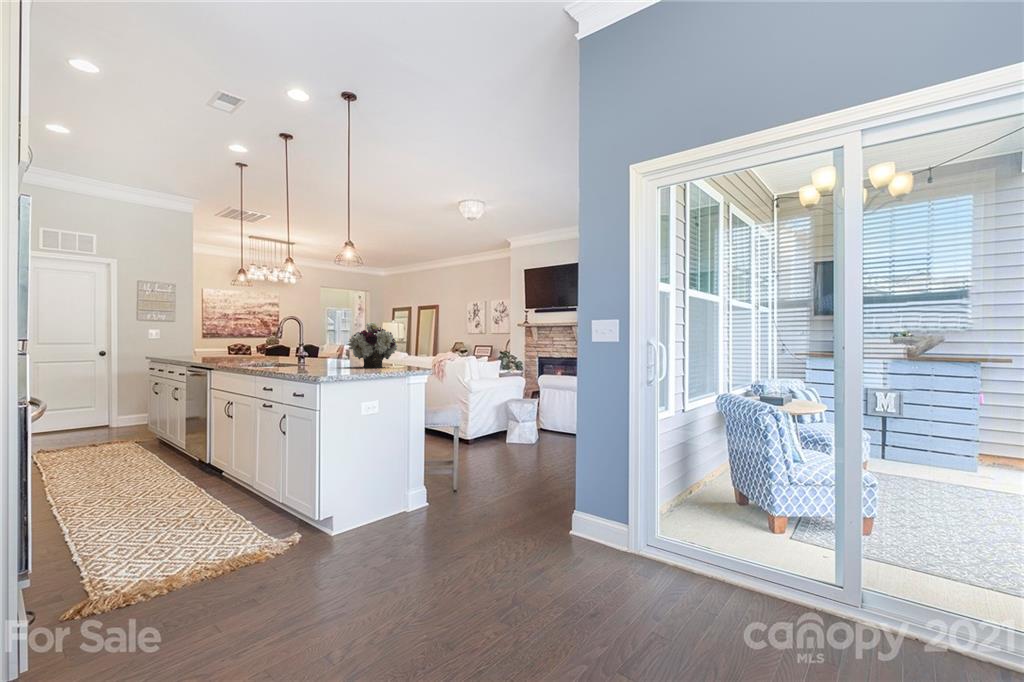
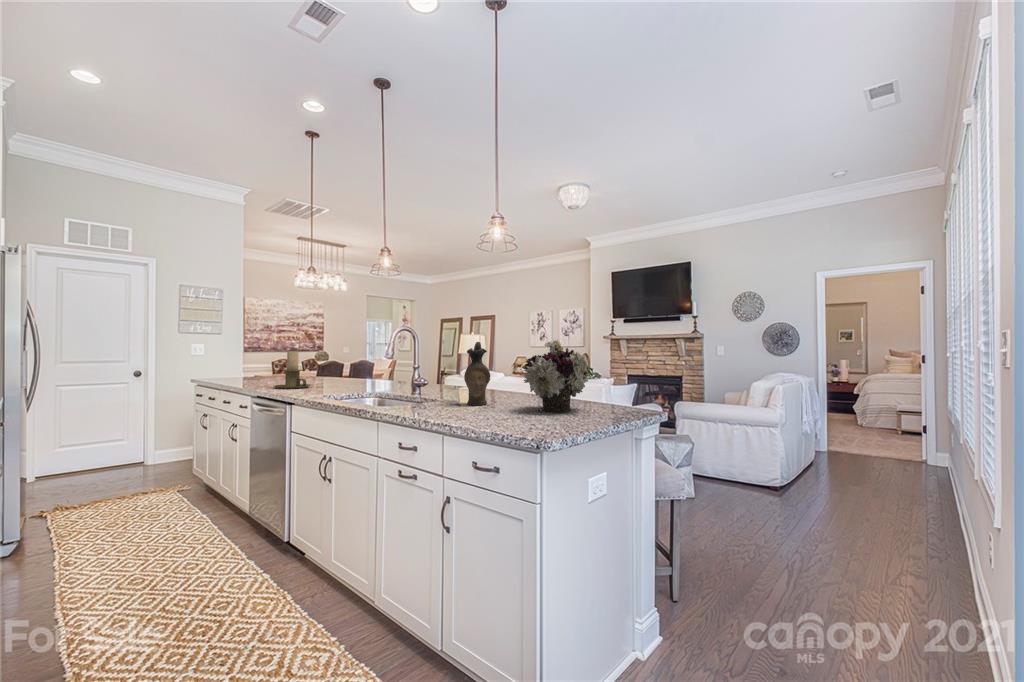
ceramic pitcher: none [320,324,338,366] -> present [464,342,490,405]
candle holder: none [204,333,235,360] -> present [274,352,310,389]

